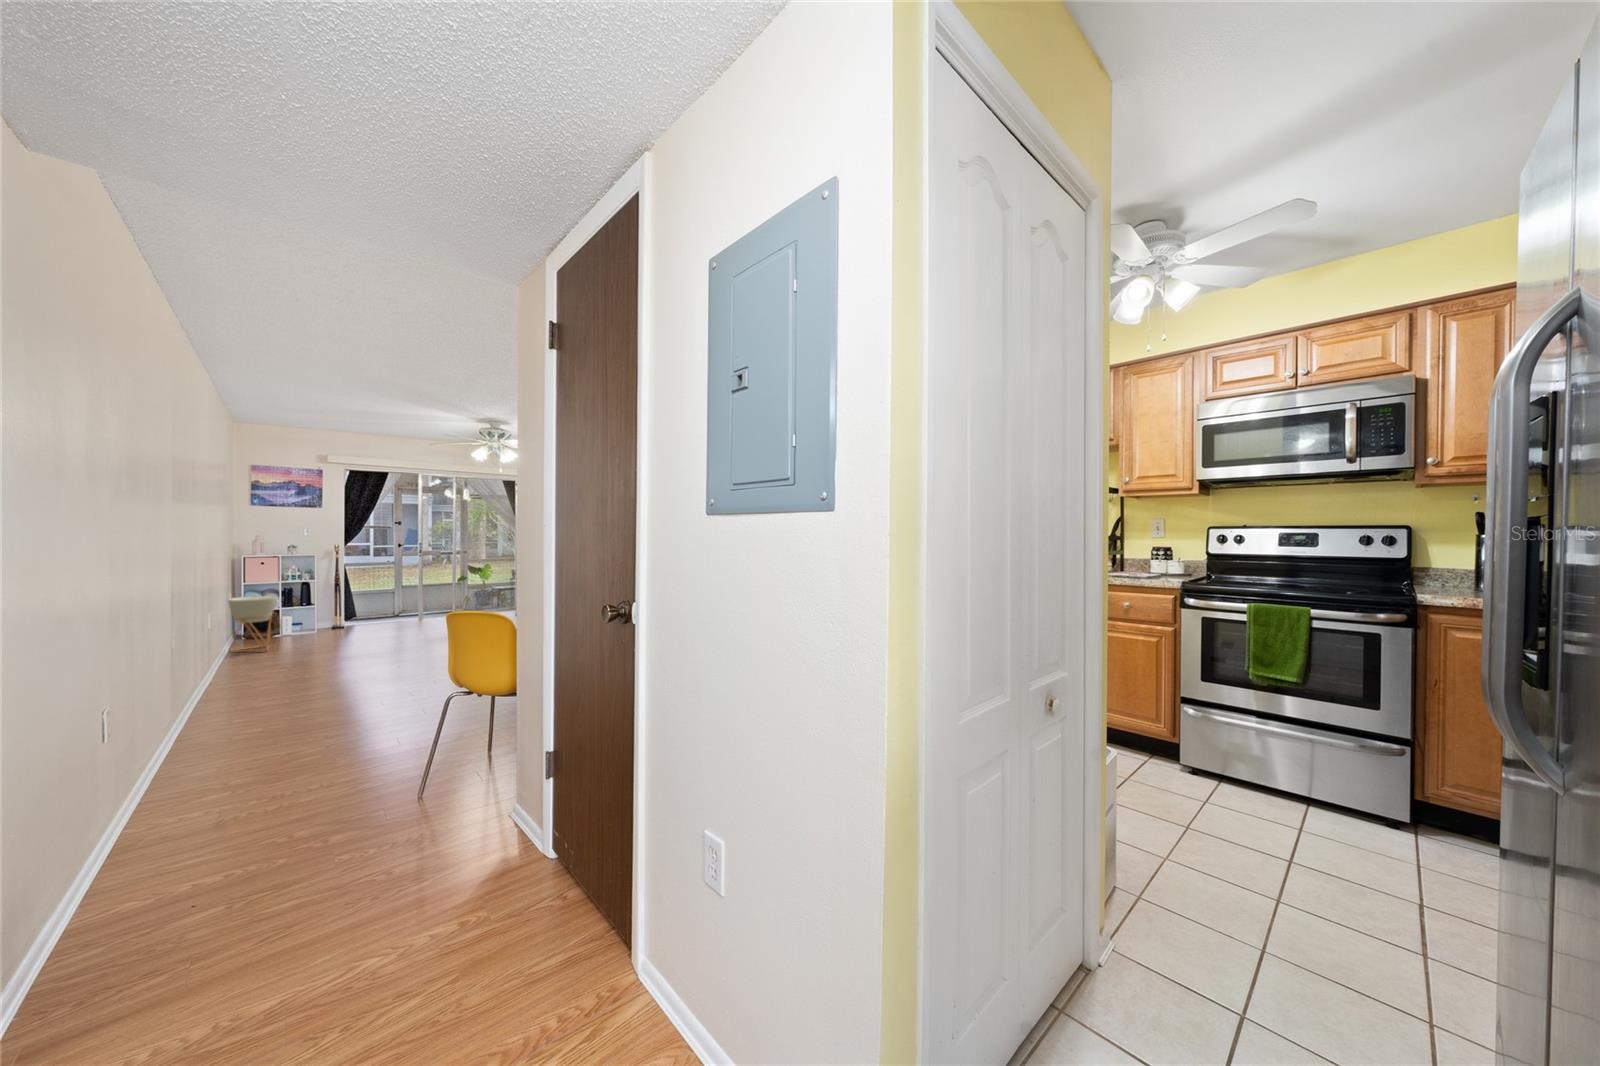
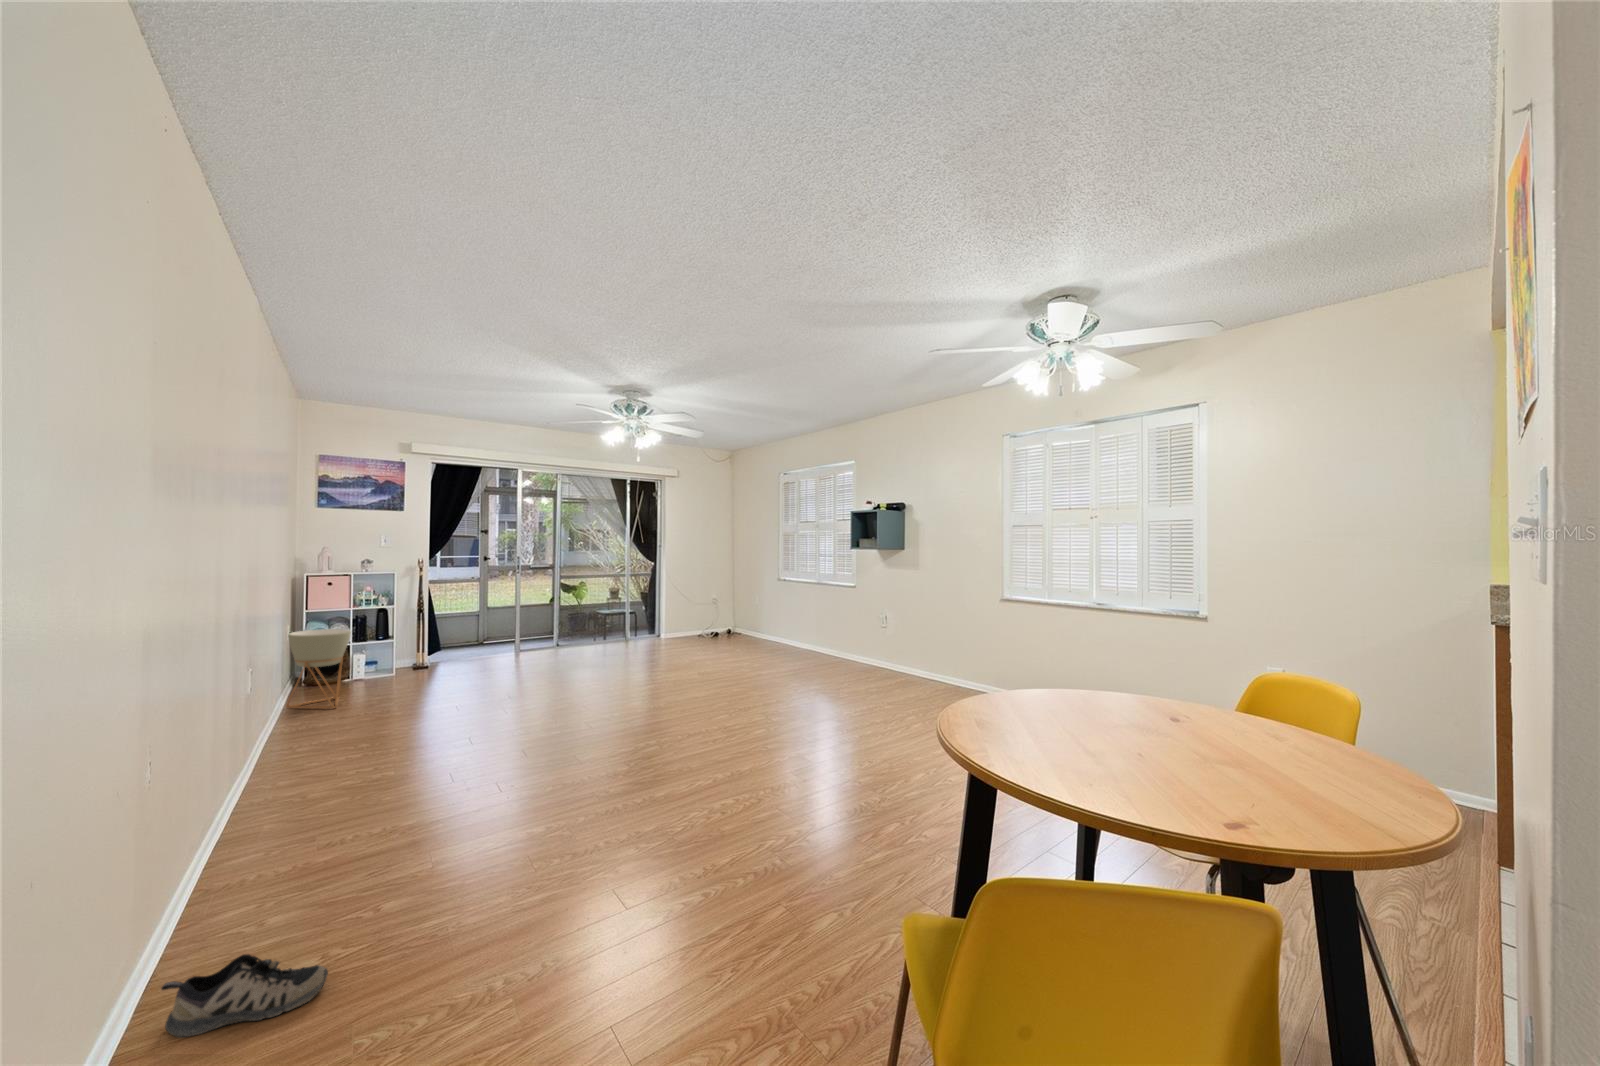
shoe: none [164,739,249,771] -> present [162,954,328,1037]

